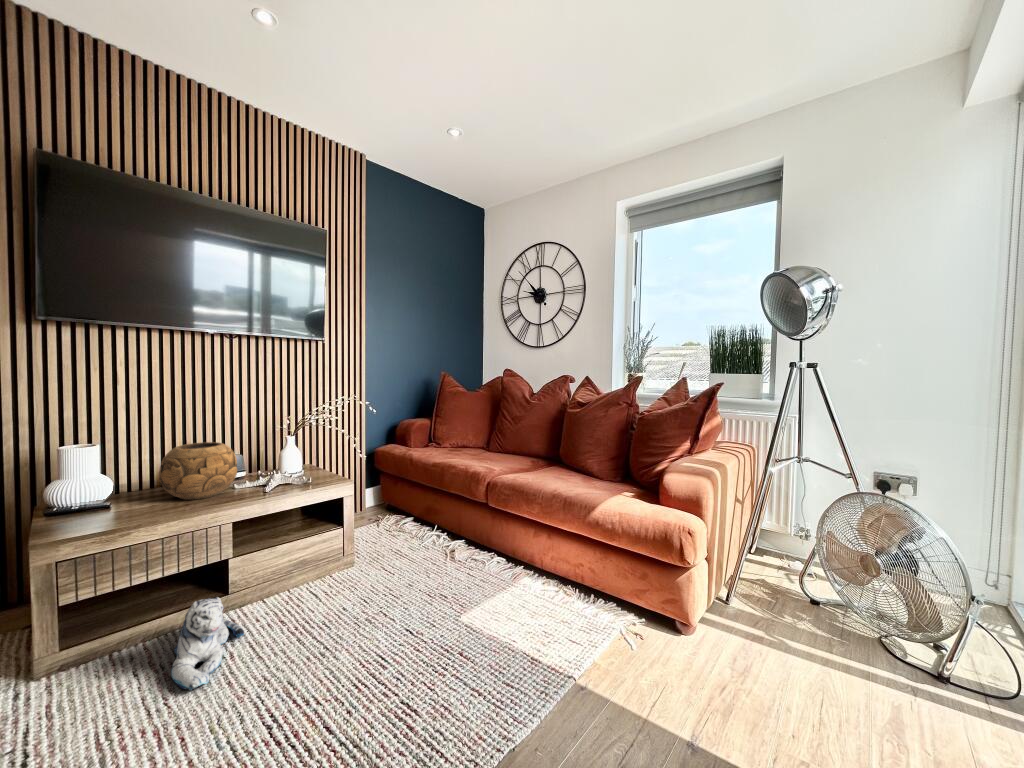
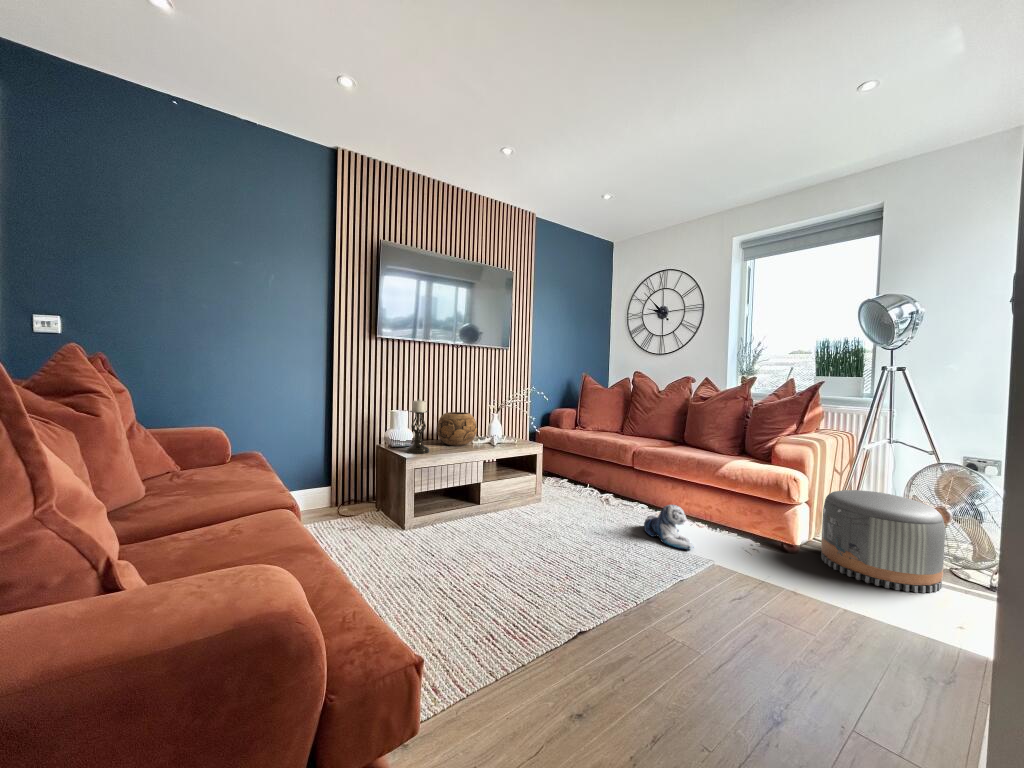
candle holder: none [58,432,115,532] -> present [406,399,429,454]
pouf: none [723,537,886,707] -> present [821,490,945,593]
plush toy: present [171,597,244,691] -> present [644,505,694,550]

